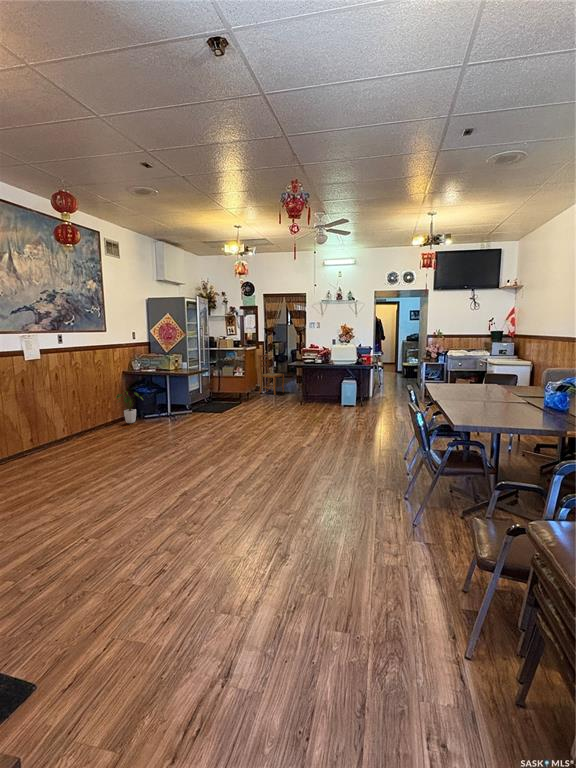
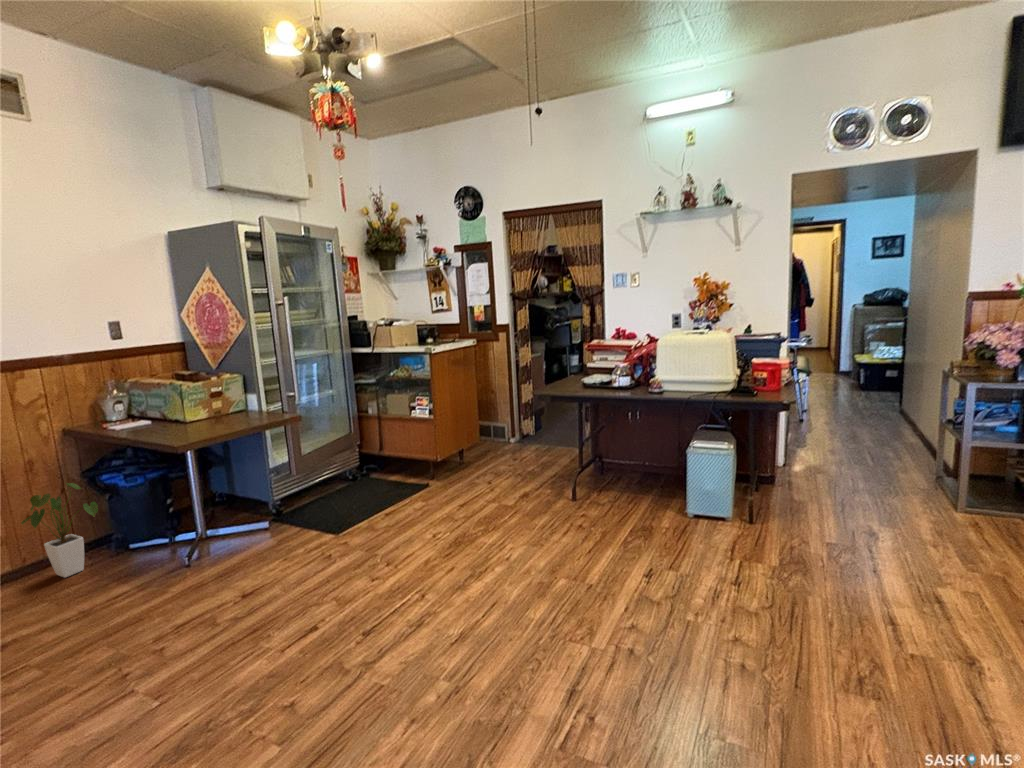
chair: present [258,354,284,395] -> none [490,352,556,453]

